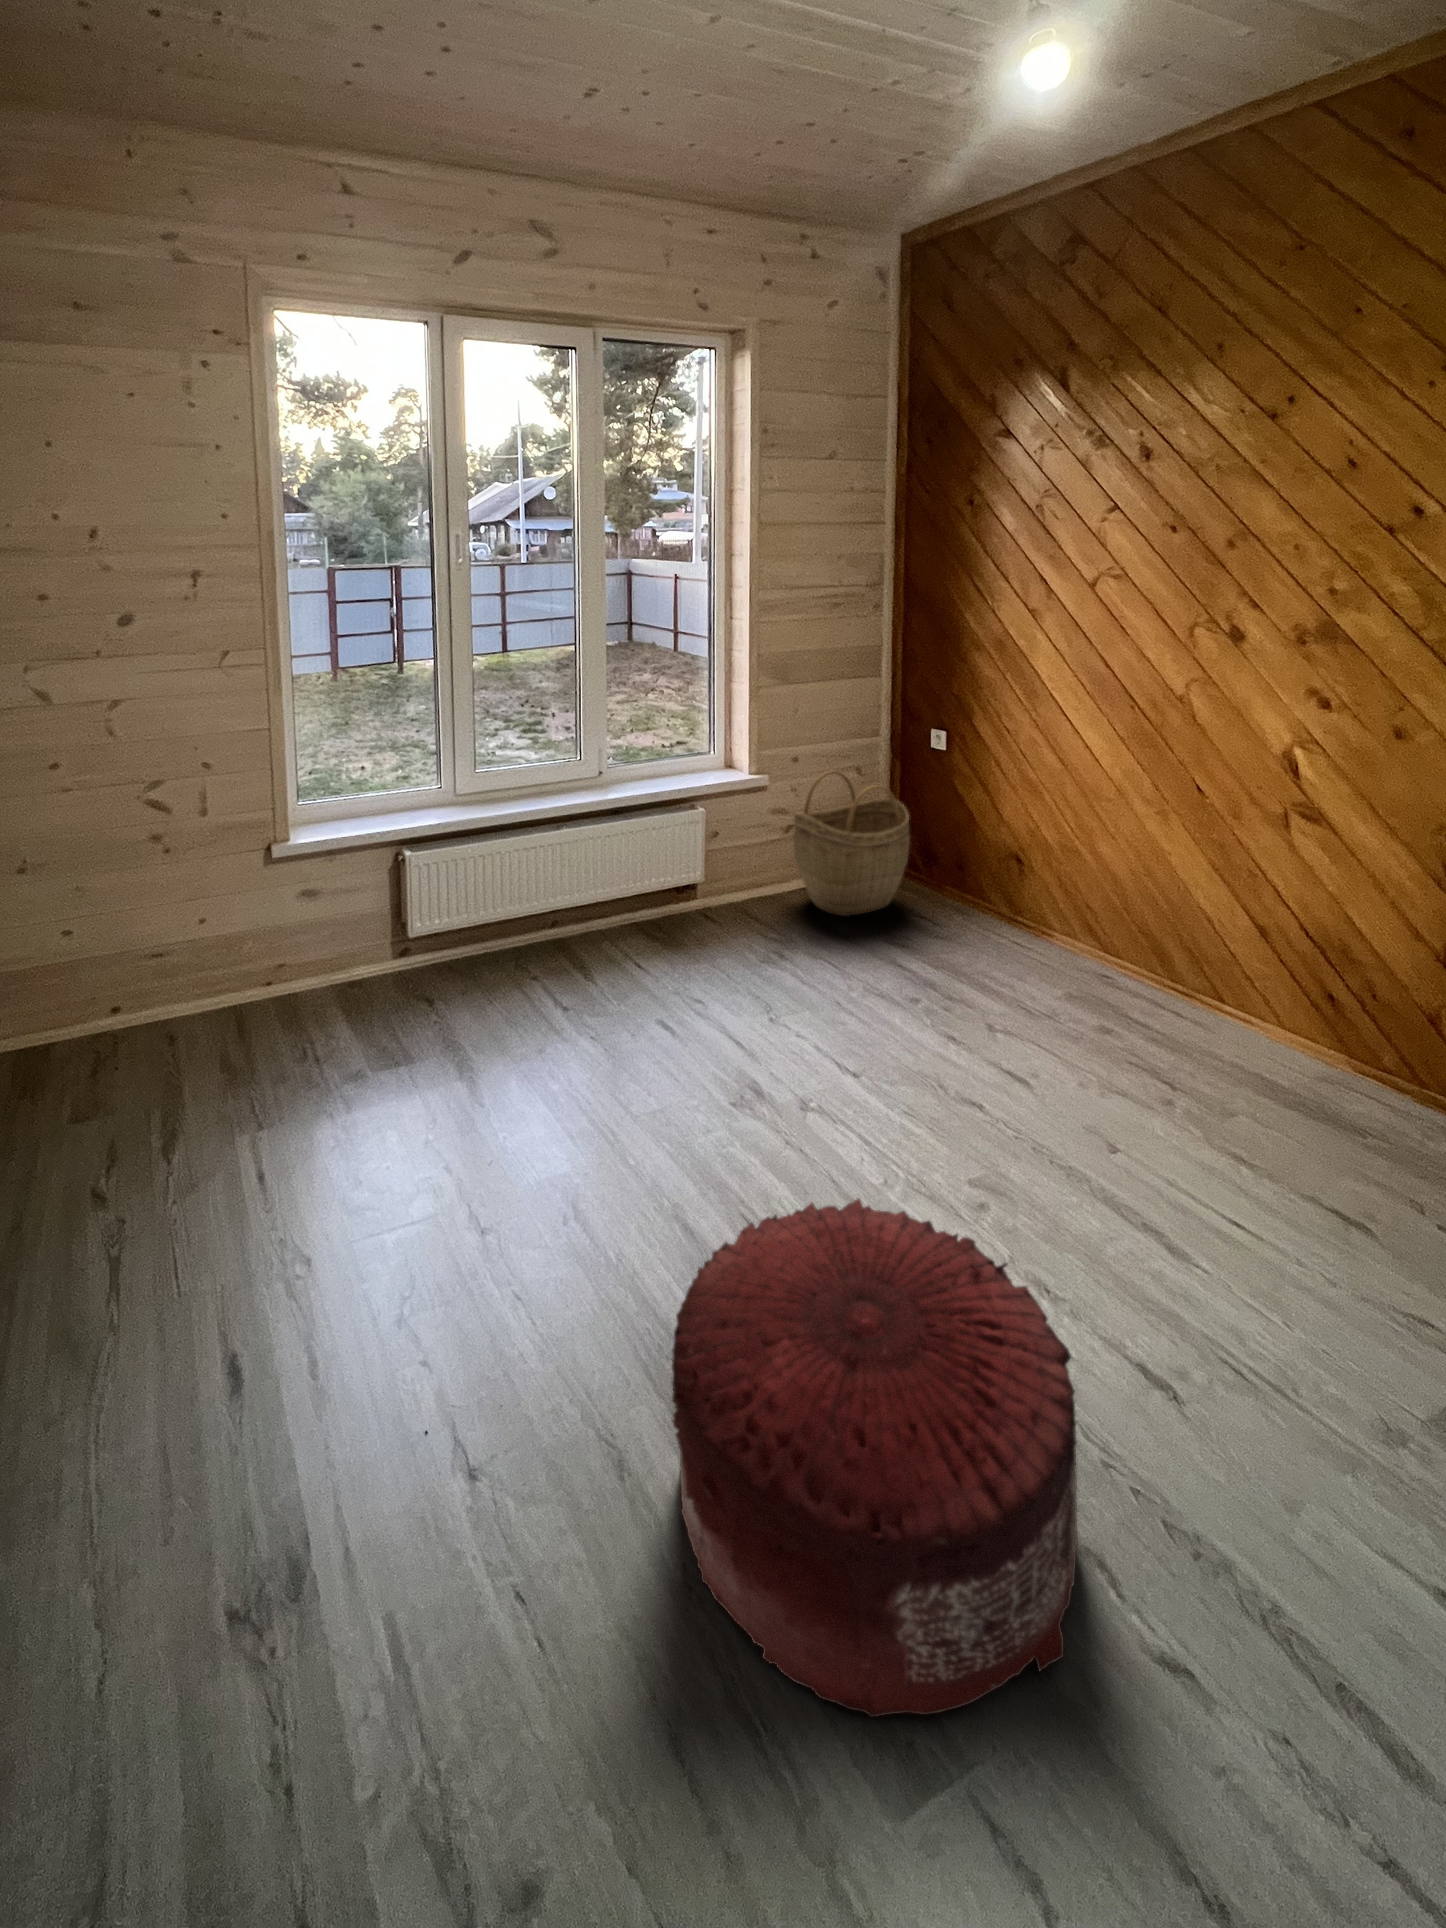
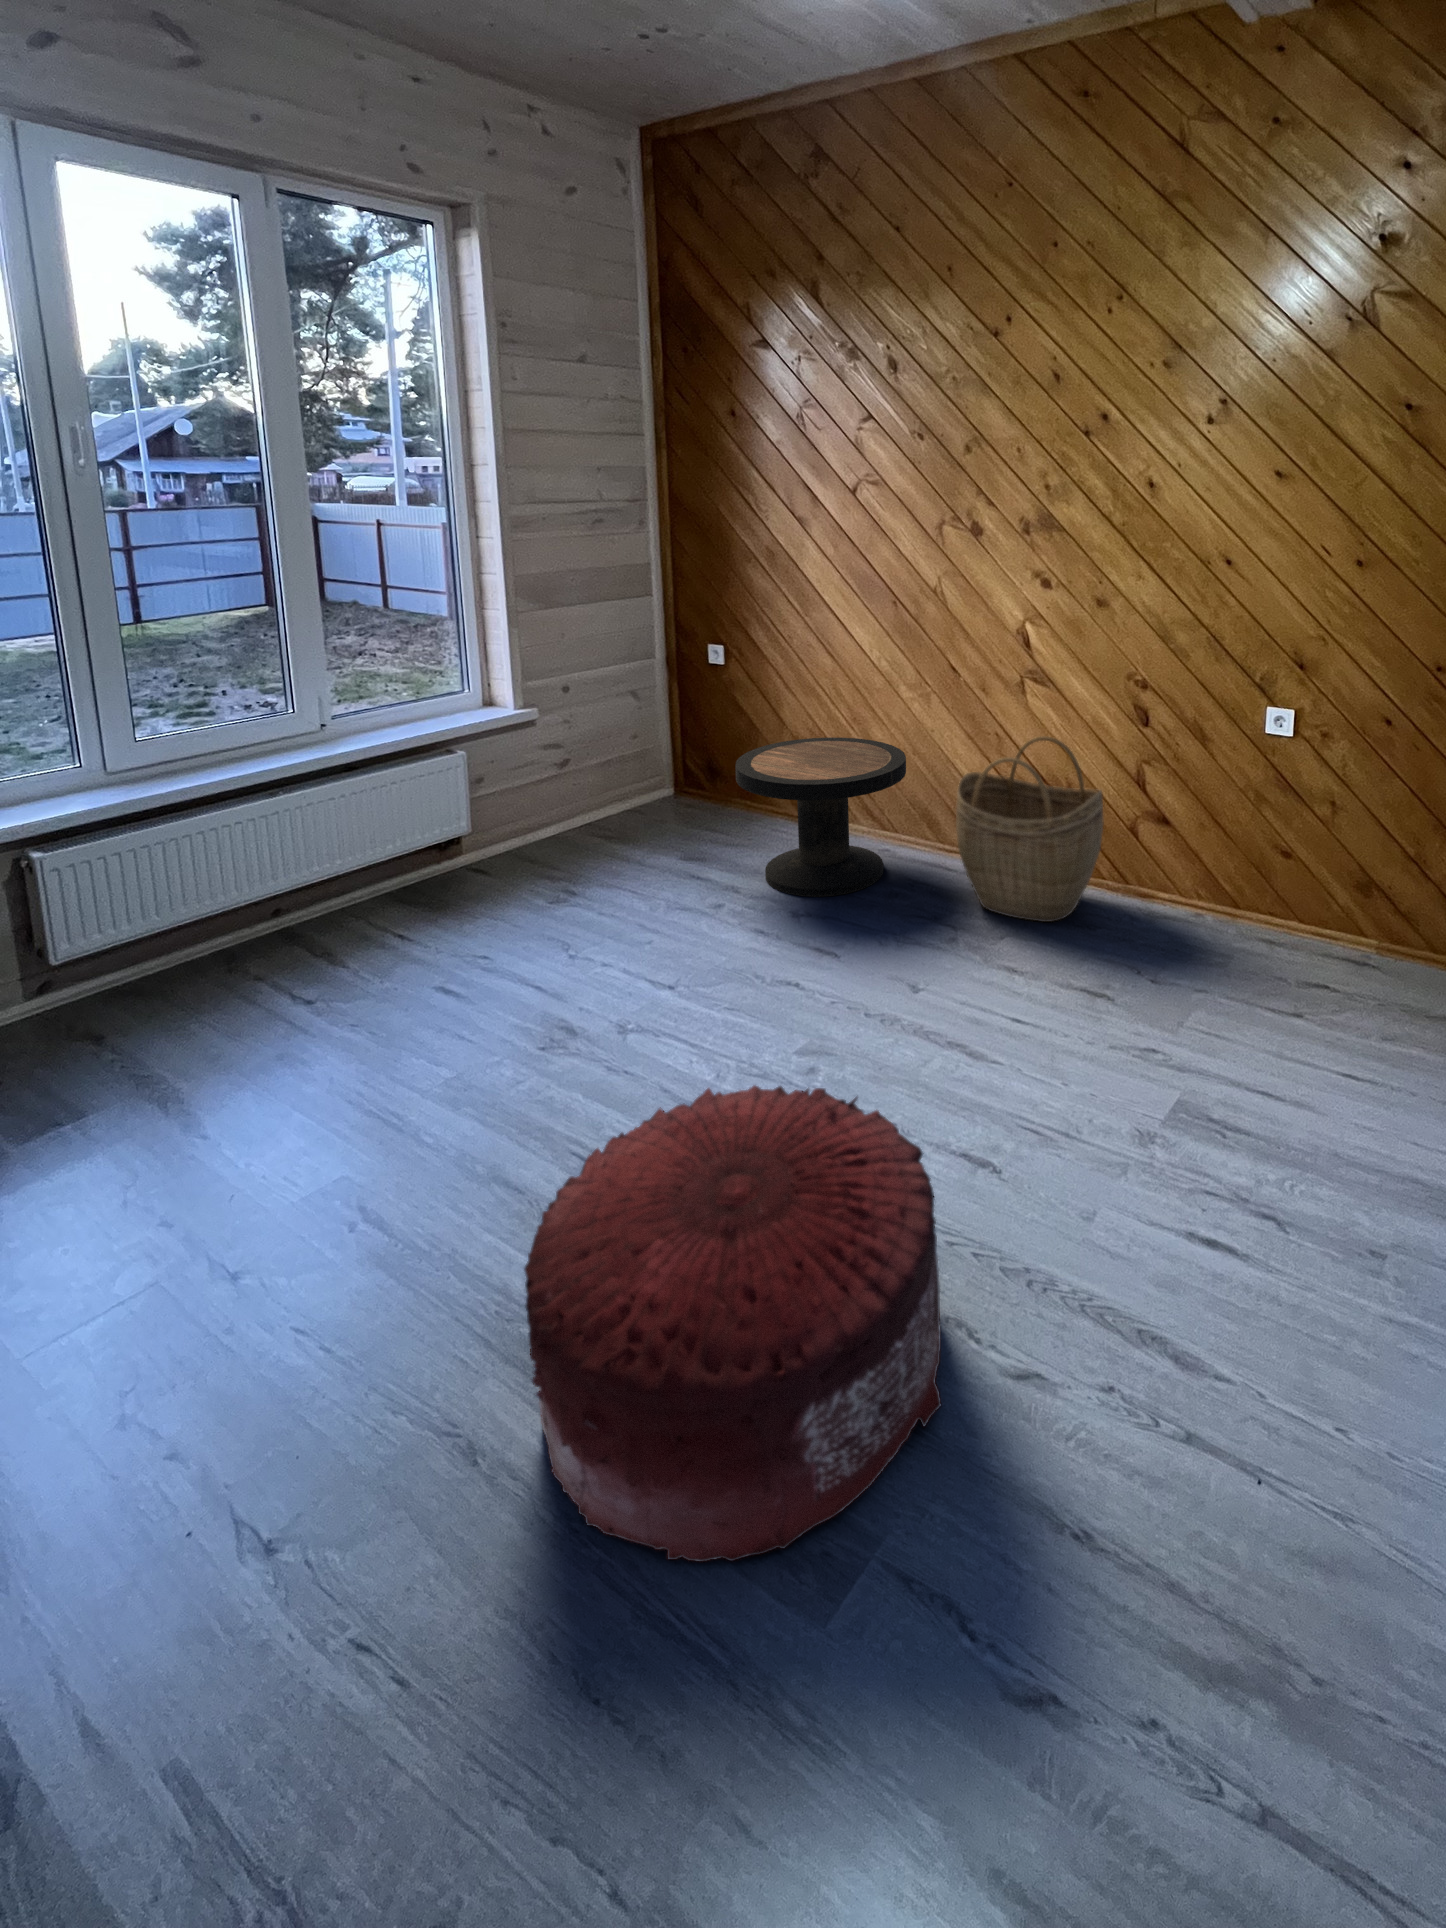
woven basket: present [793,771,910,916] -> present [956,736,1104,922]
side table: none [941,839,1129,1014] -> present [735,737,906,897]

